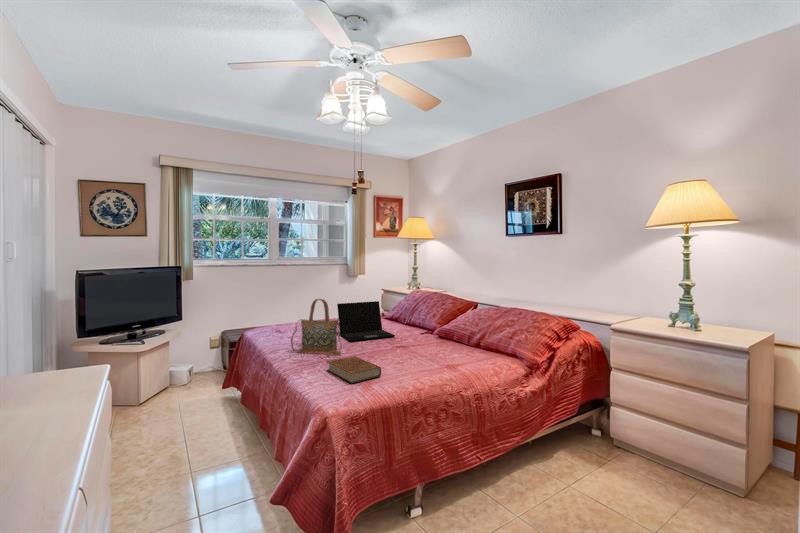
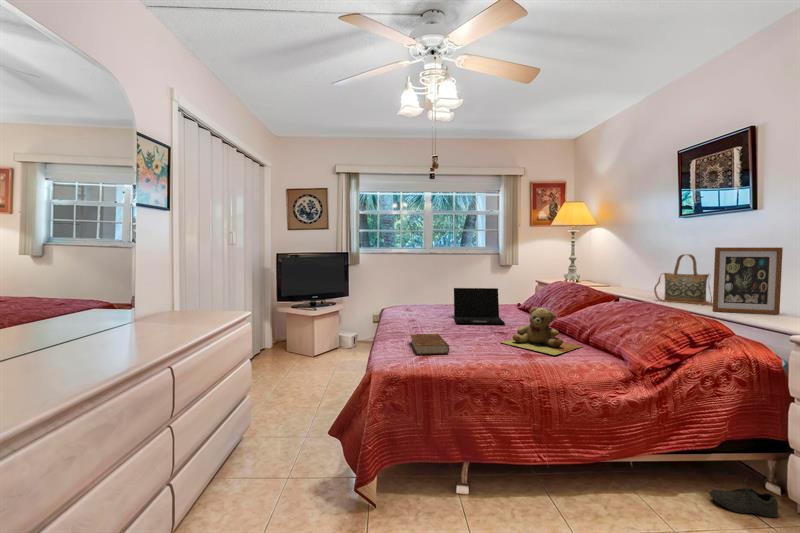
picture frame: none [546,262,582,310] -> present [713,247,783,314]
handbag: present [291,299,341,356] -> present [654,254,713,306]
teddy bear: none [412,318,477,362] -> present [502,307,582,355]
shoe: none [575,430,613,458] -> present [709,480,778,517]

